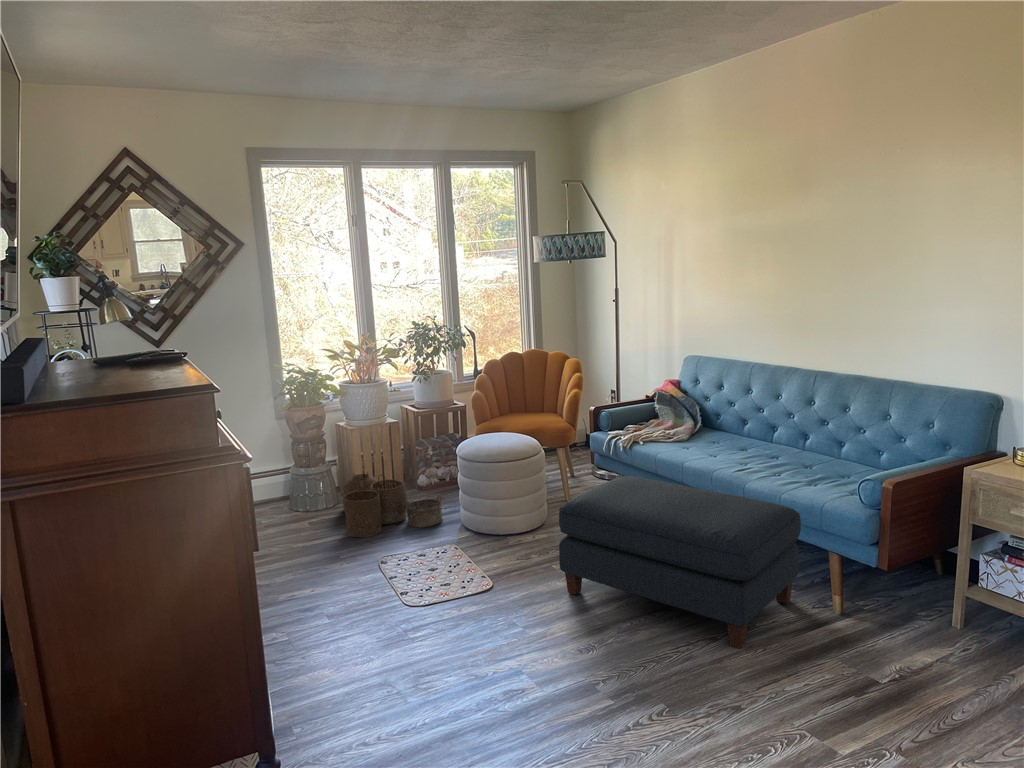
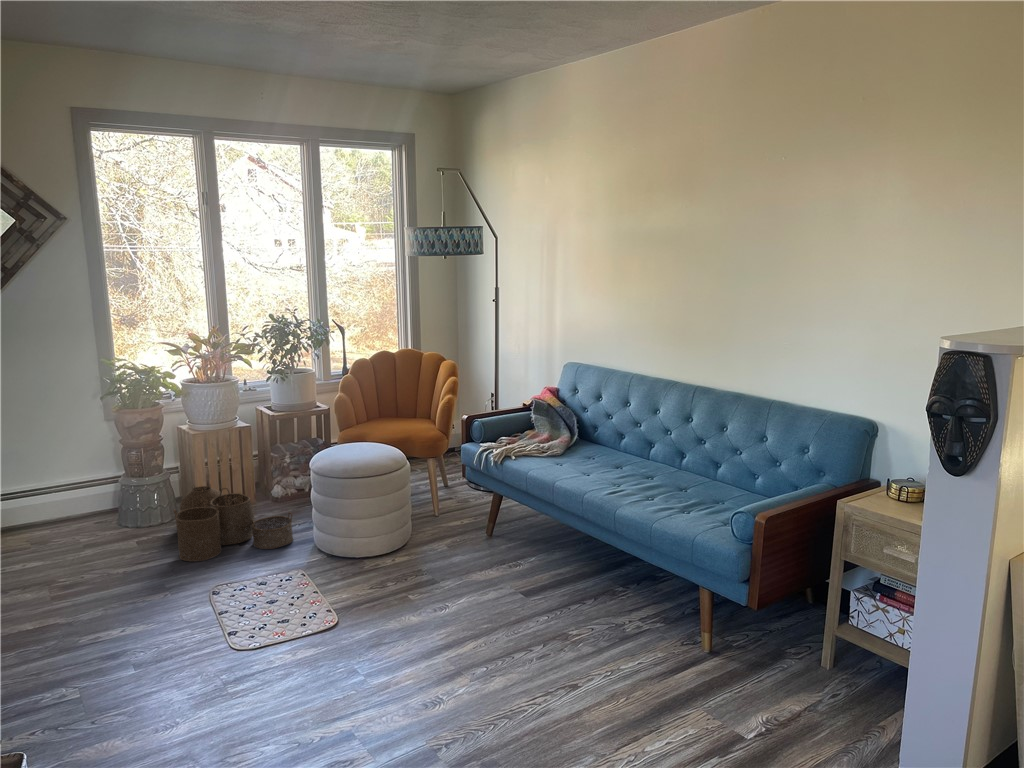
ottoman: present [559,476,801,649] -> none [412,498,672,699]

